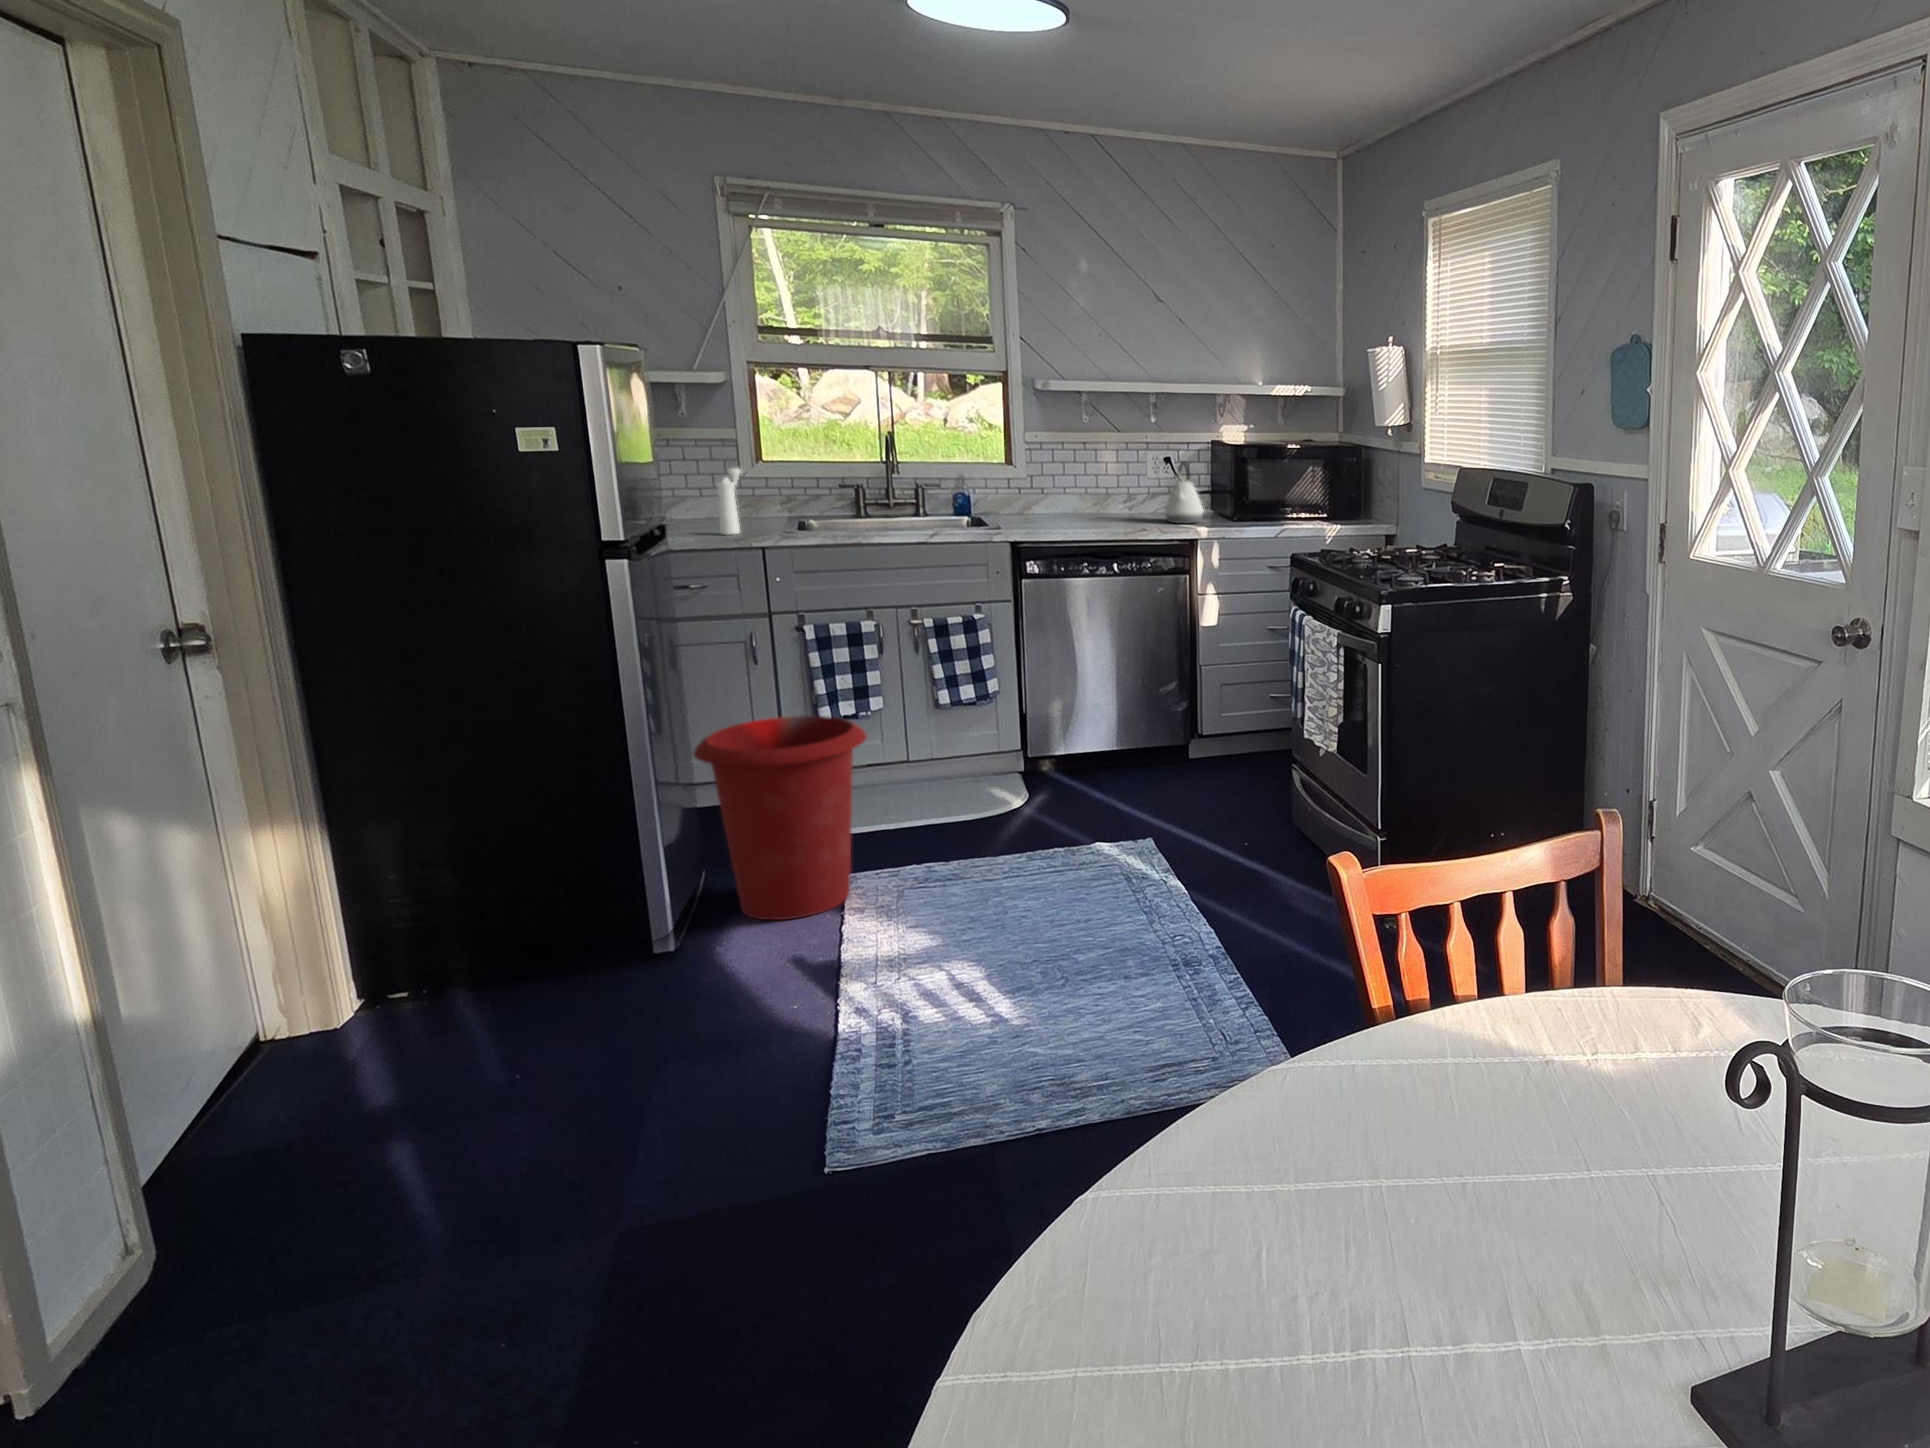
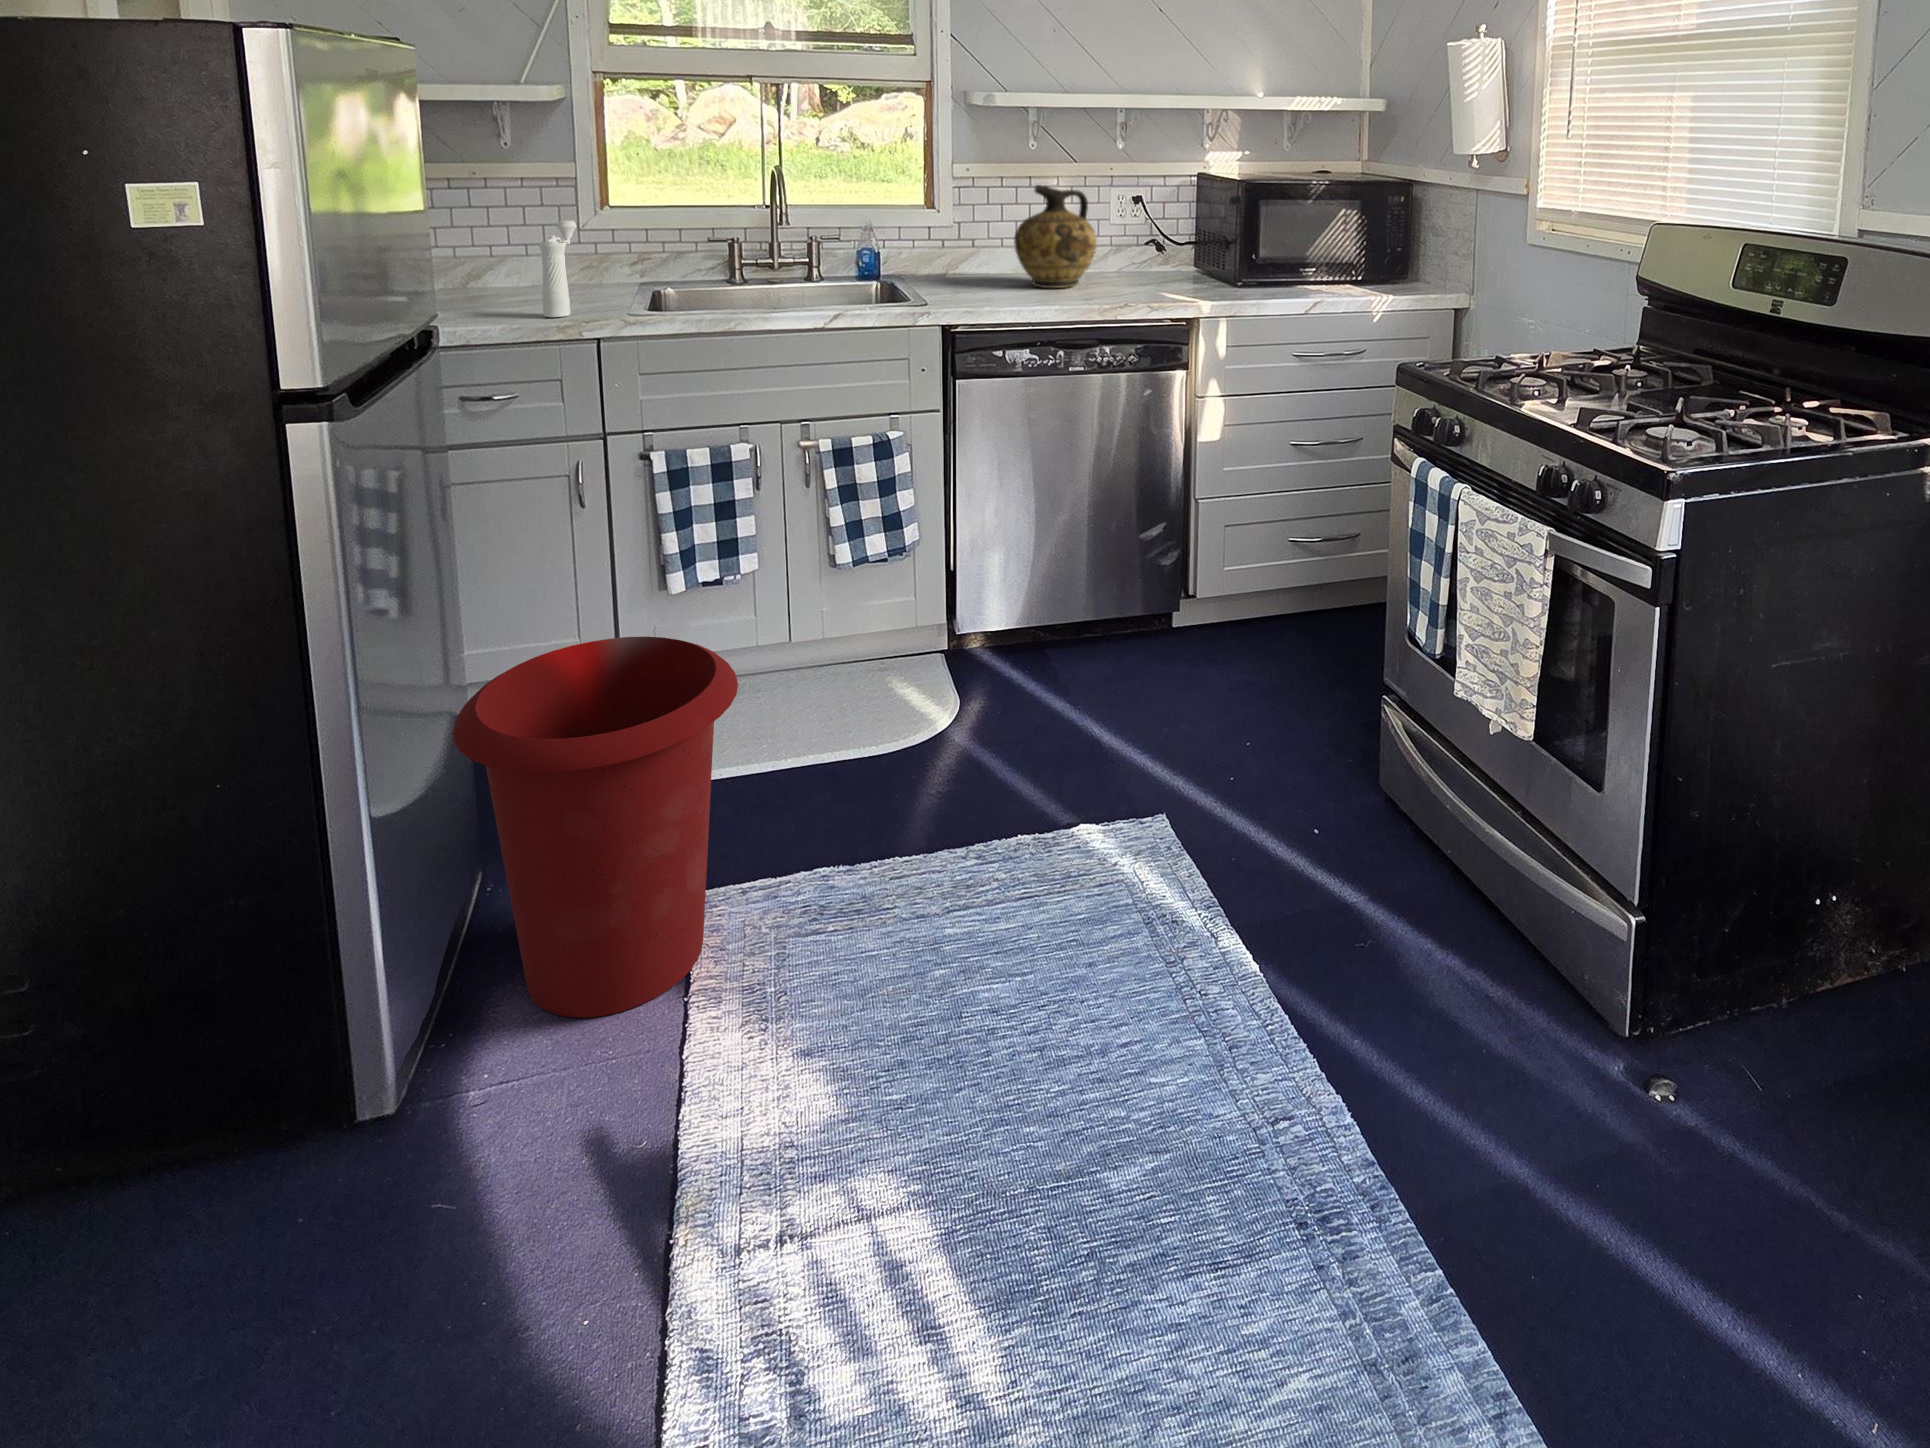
ceramic jug: none [1071,446,1132,521] -> present [1014,185,1096,288]
kettle: present [1165,461,1204,524] -> none [1140,204,1194,291]

